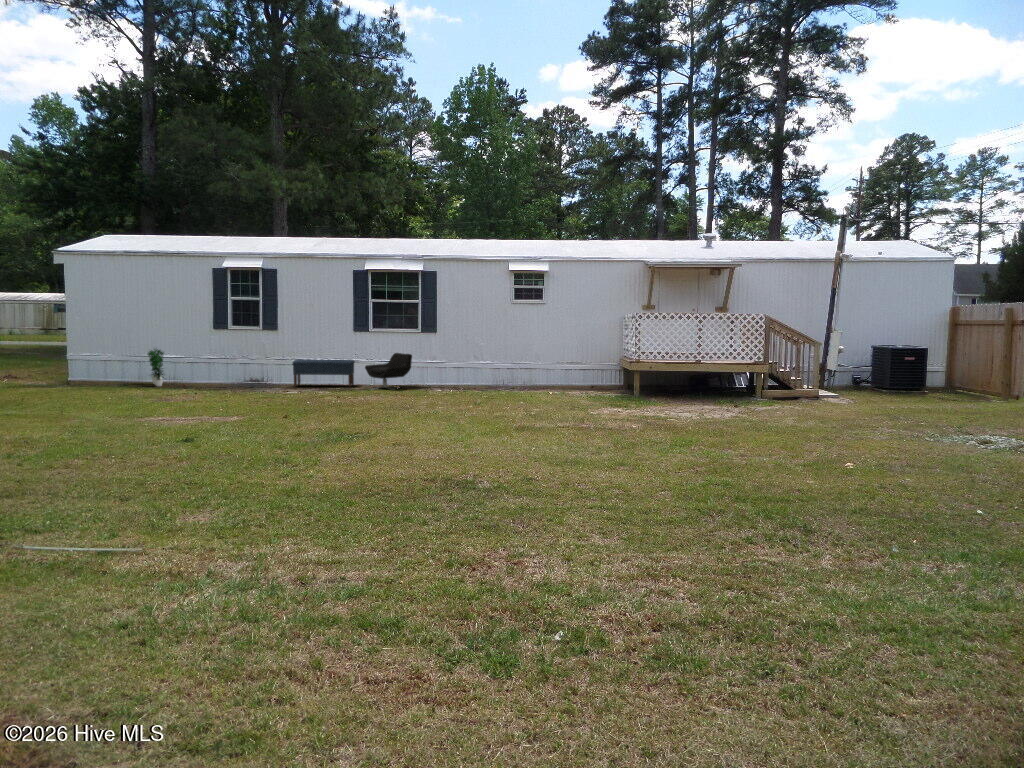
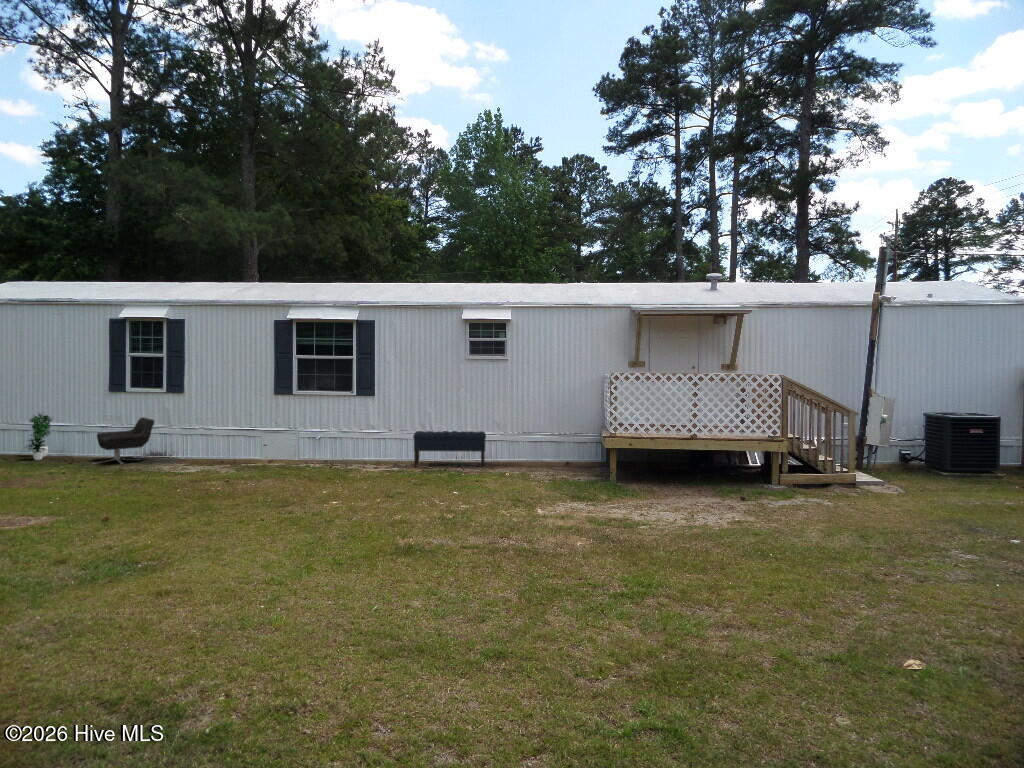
lounge chair: present [365,353,412,389] -> present [97,417,154,464]
bench: present [293,359,354,387] -> present [413,431,486,467]

